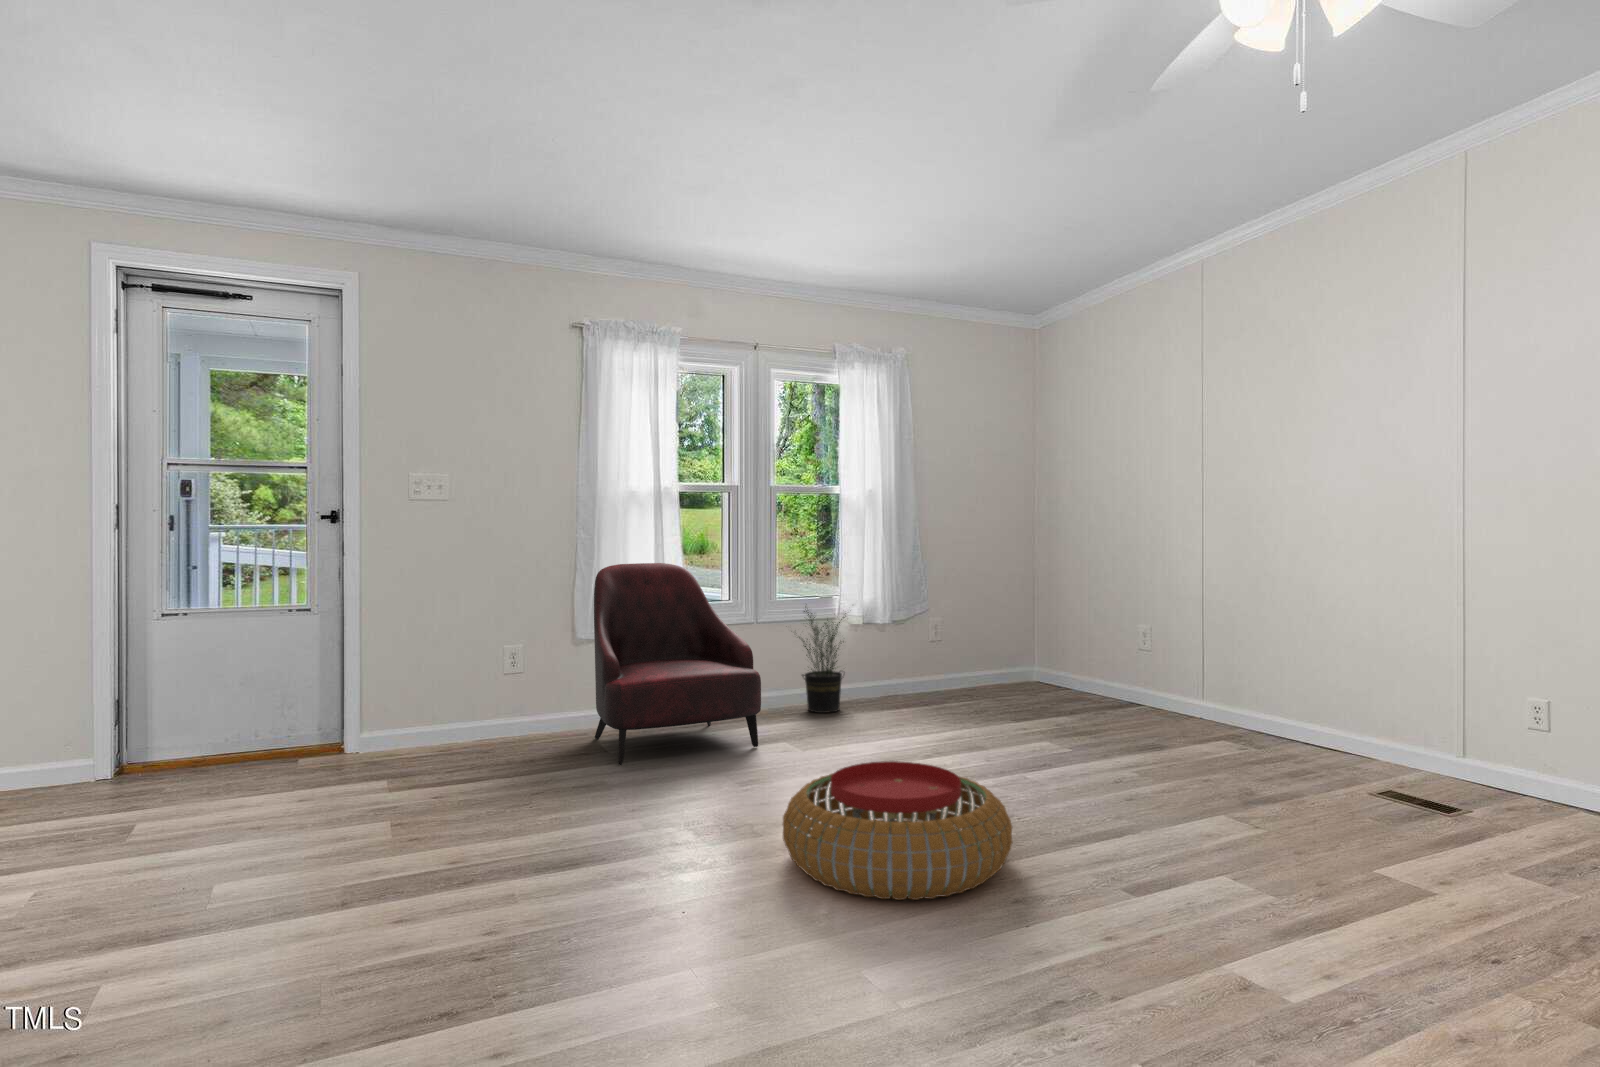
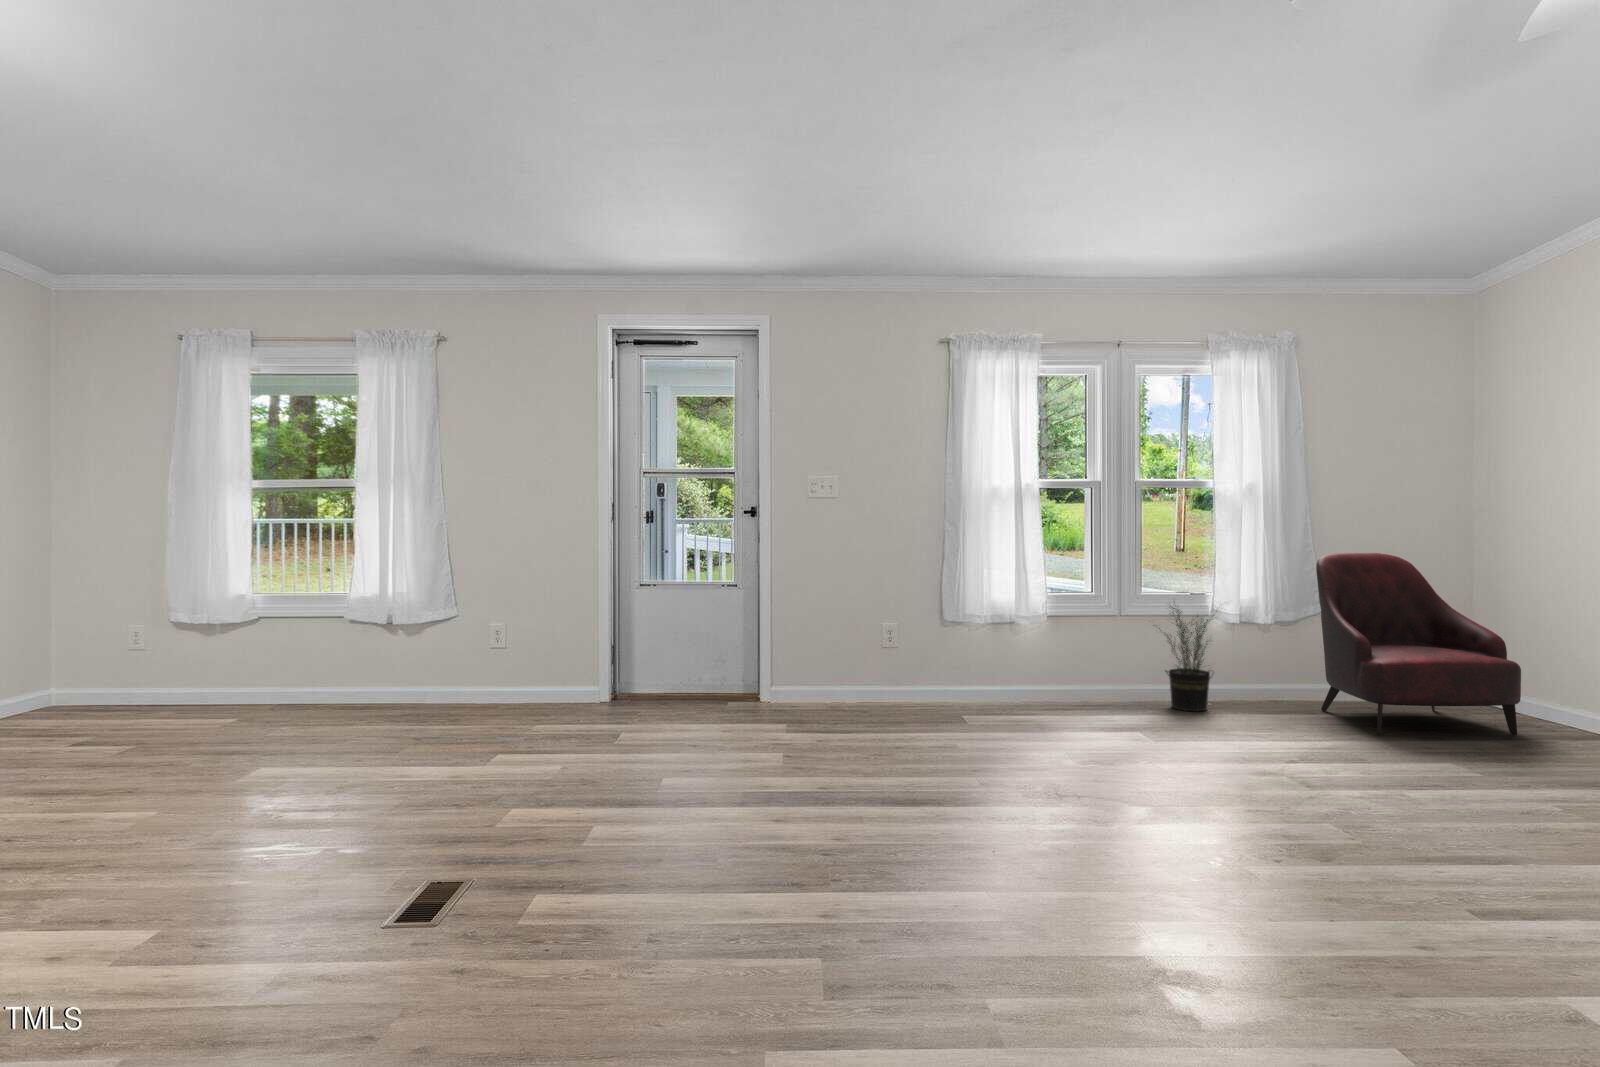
armchair: present [594,563,761,765] -> present [1316,553,1521,736]
pouf: present [783,761,1012,900] -> none [1082,756,1316,885]

